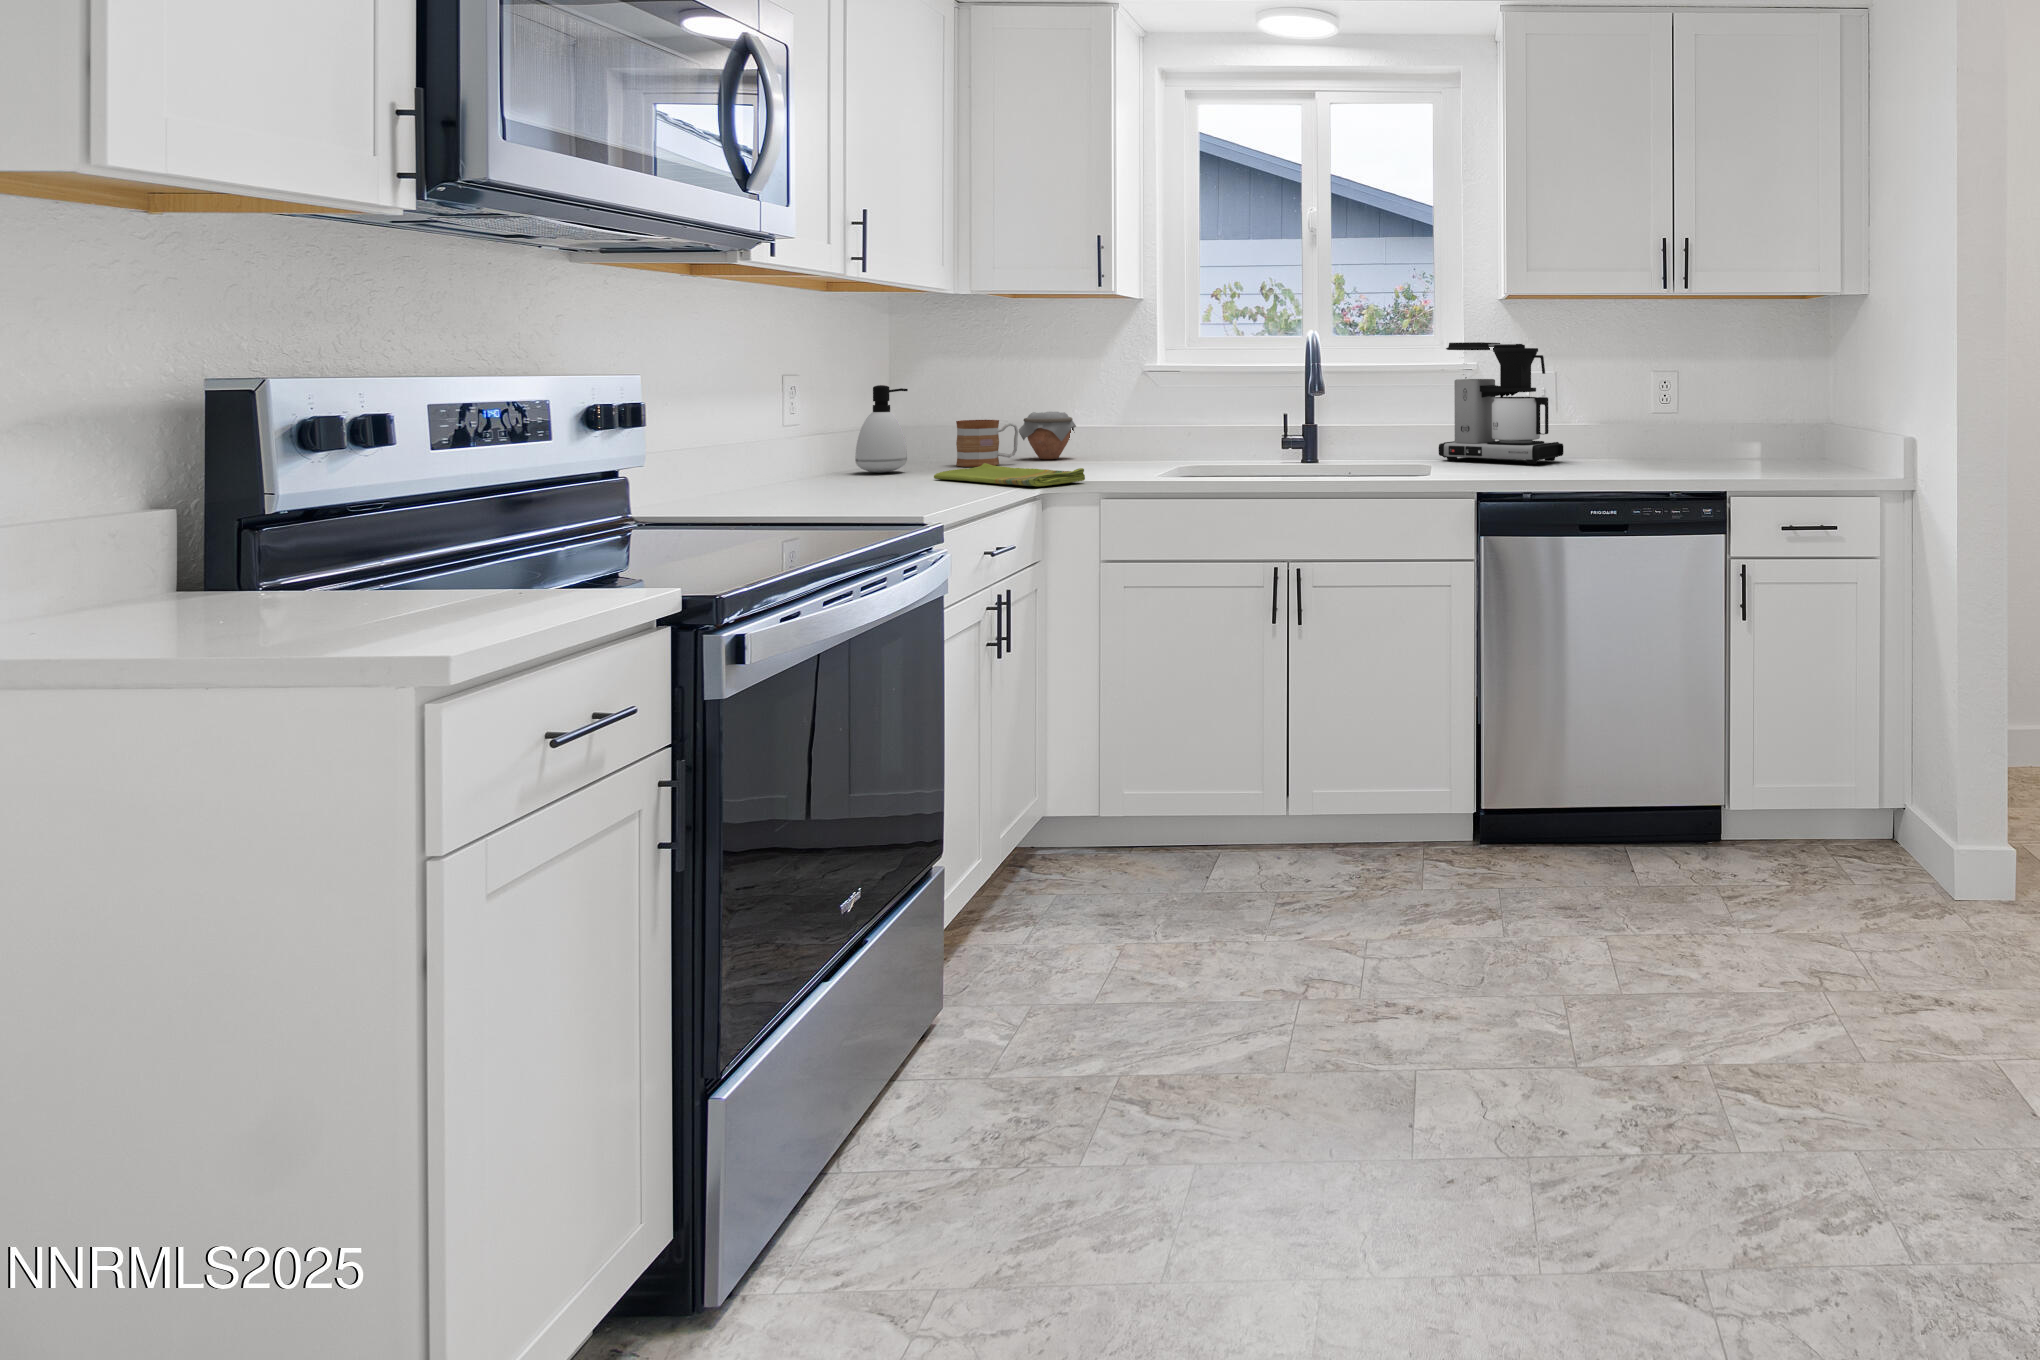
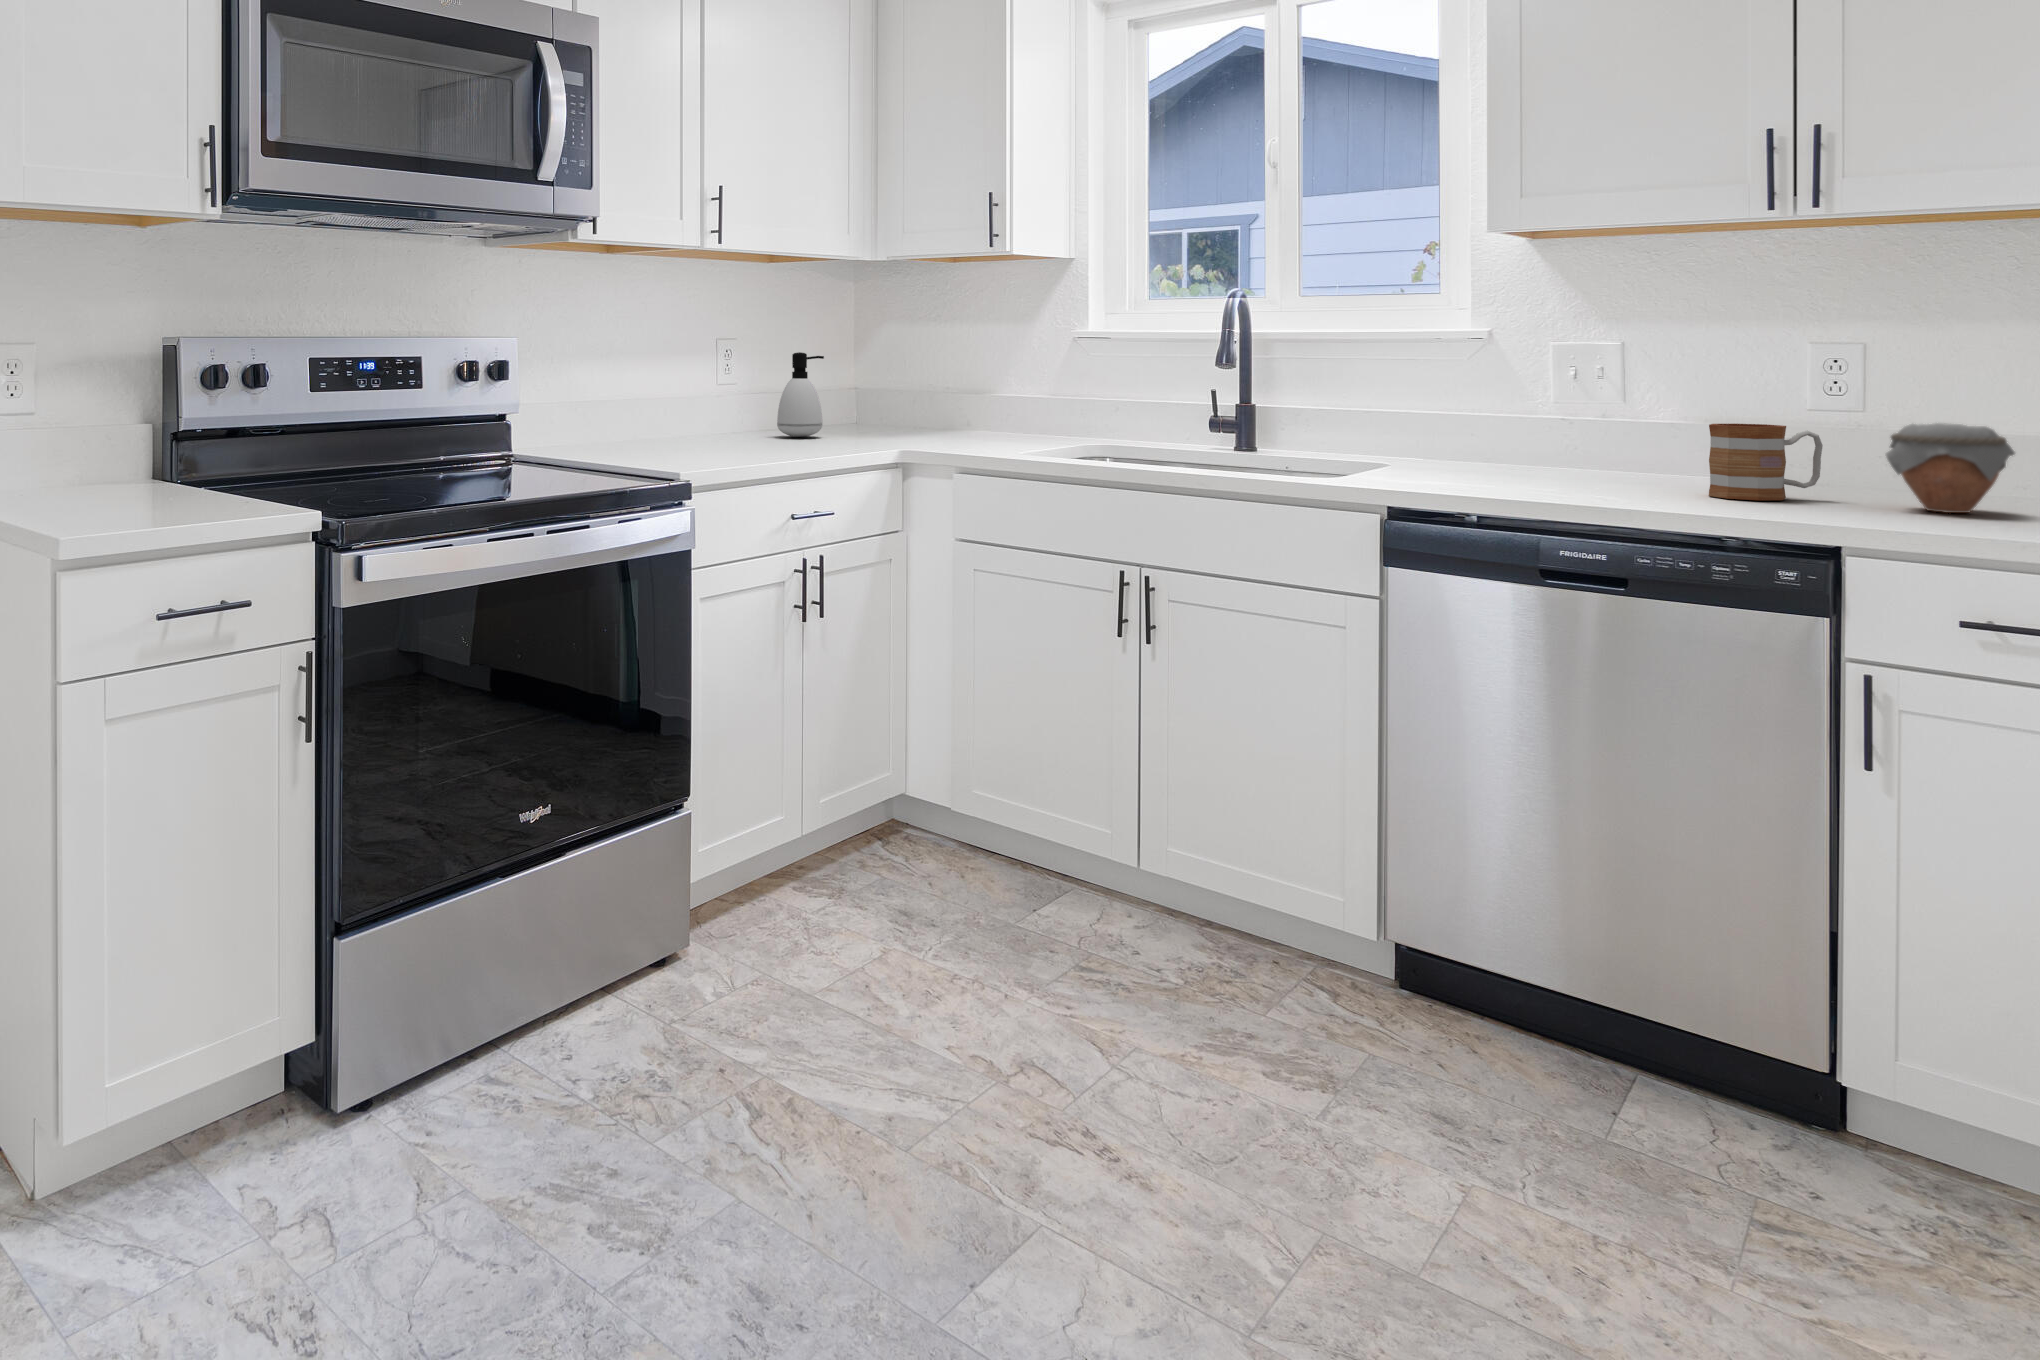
coffee maker: present [1439,342,1564,464] -> none [1436,298,1639,474]
jar: present [1019,412,1076,459] -> present [1886,423,2015,513]
mug: present [956,420,1018,467] -> present [1709,424,1823,500]
dish towel: present [934,463,1085,486] -> none [817,432,931,457]

